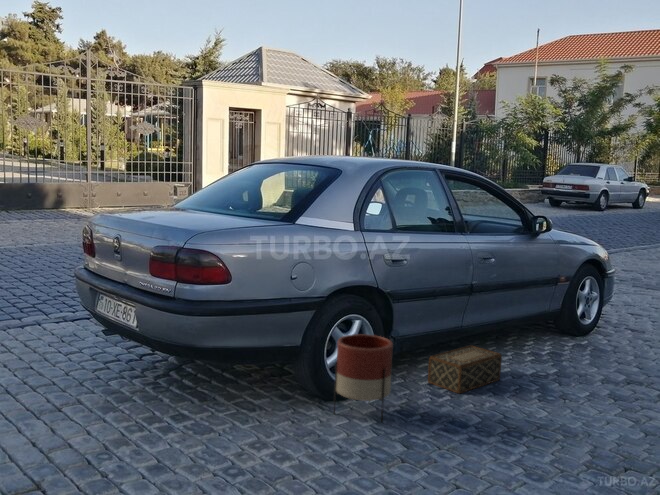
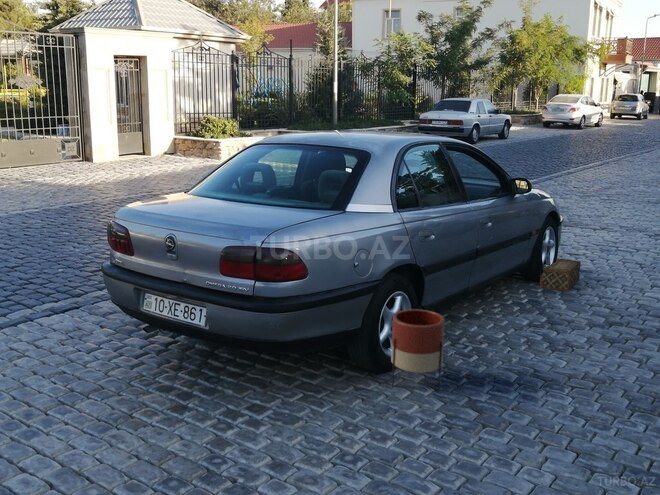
woven basket: present [428,345,502,393] -> present [540,258,581,291]

